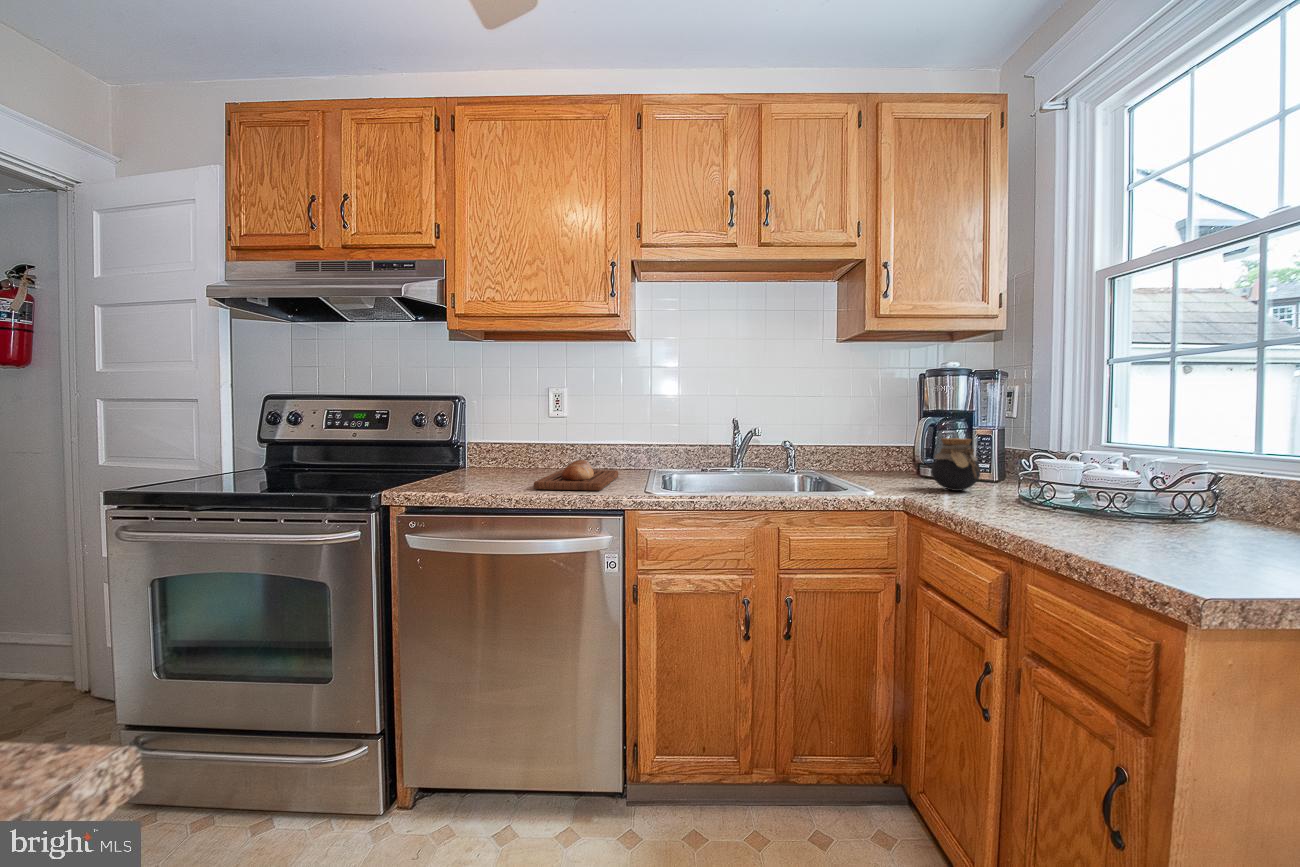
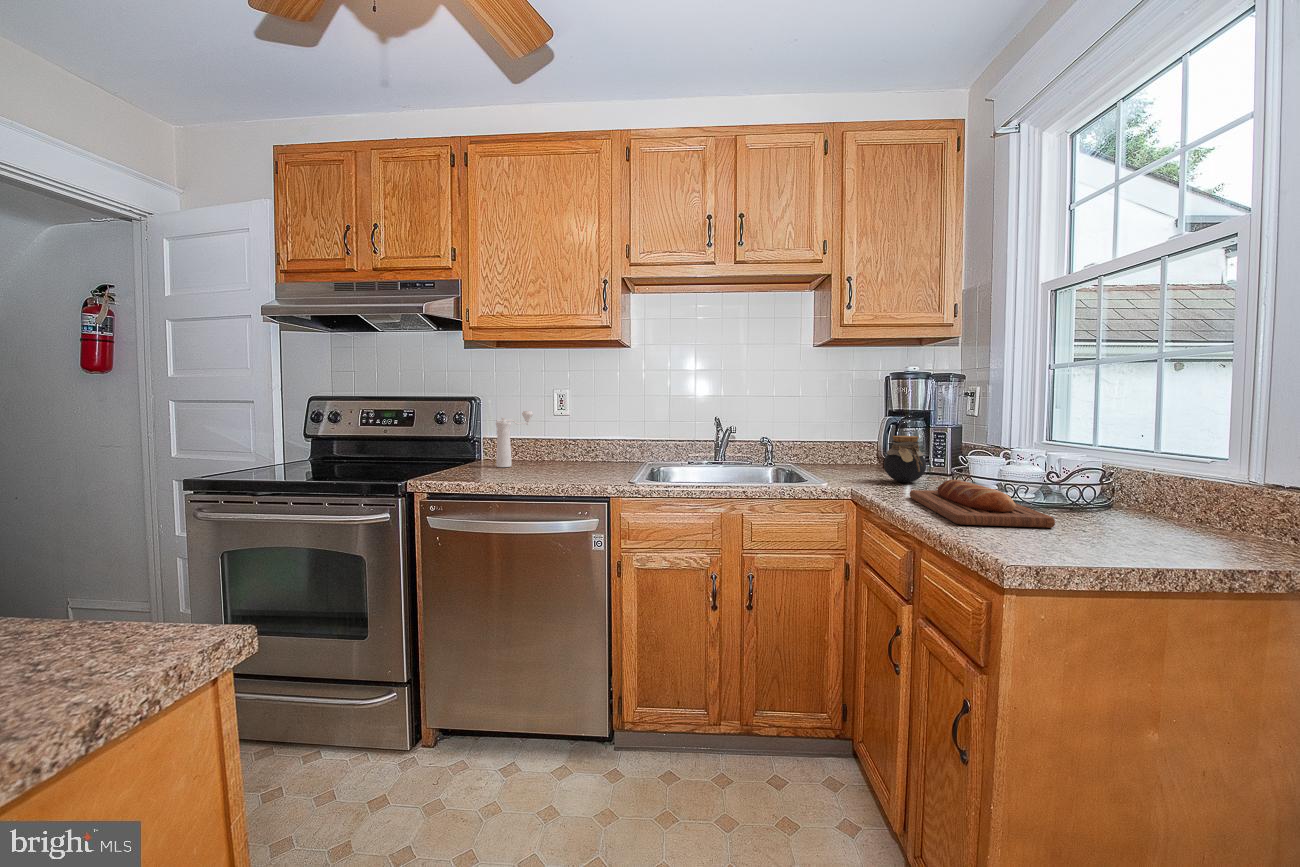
pepper mill: none [484,412,527,476] -> present [496,411,533,467]
bread loaf: present [534,460,618,491] -> present [910,480,1055,528]

